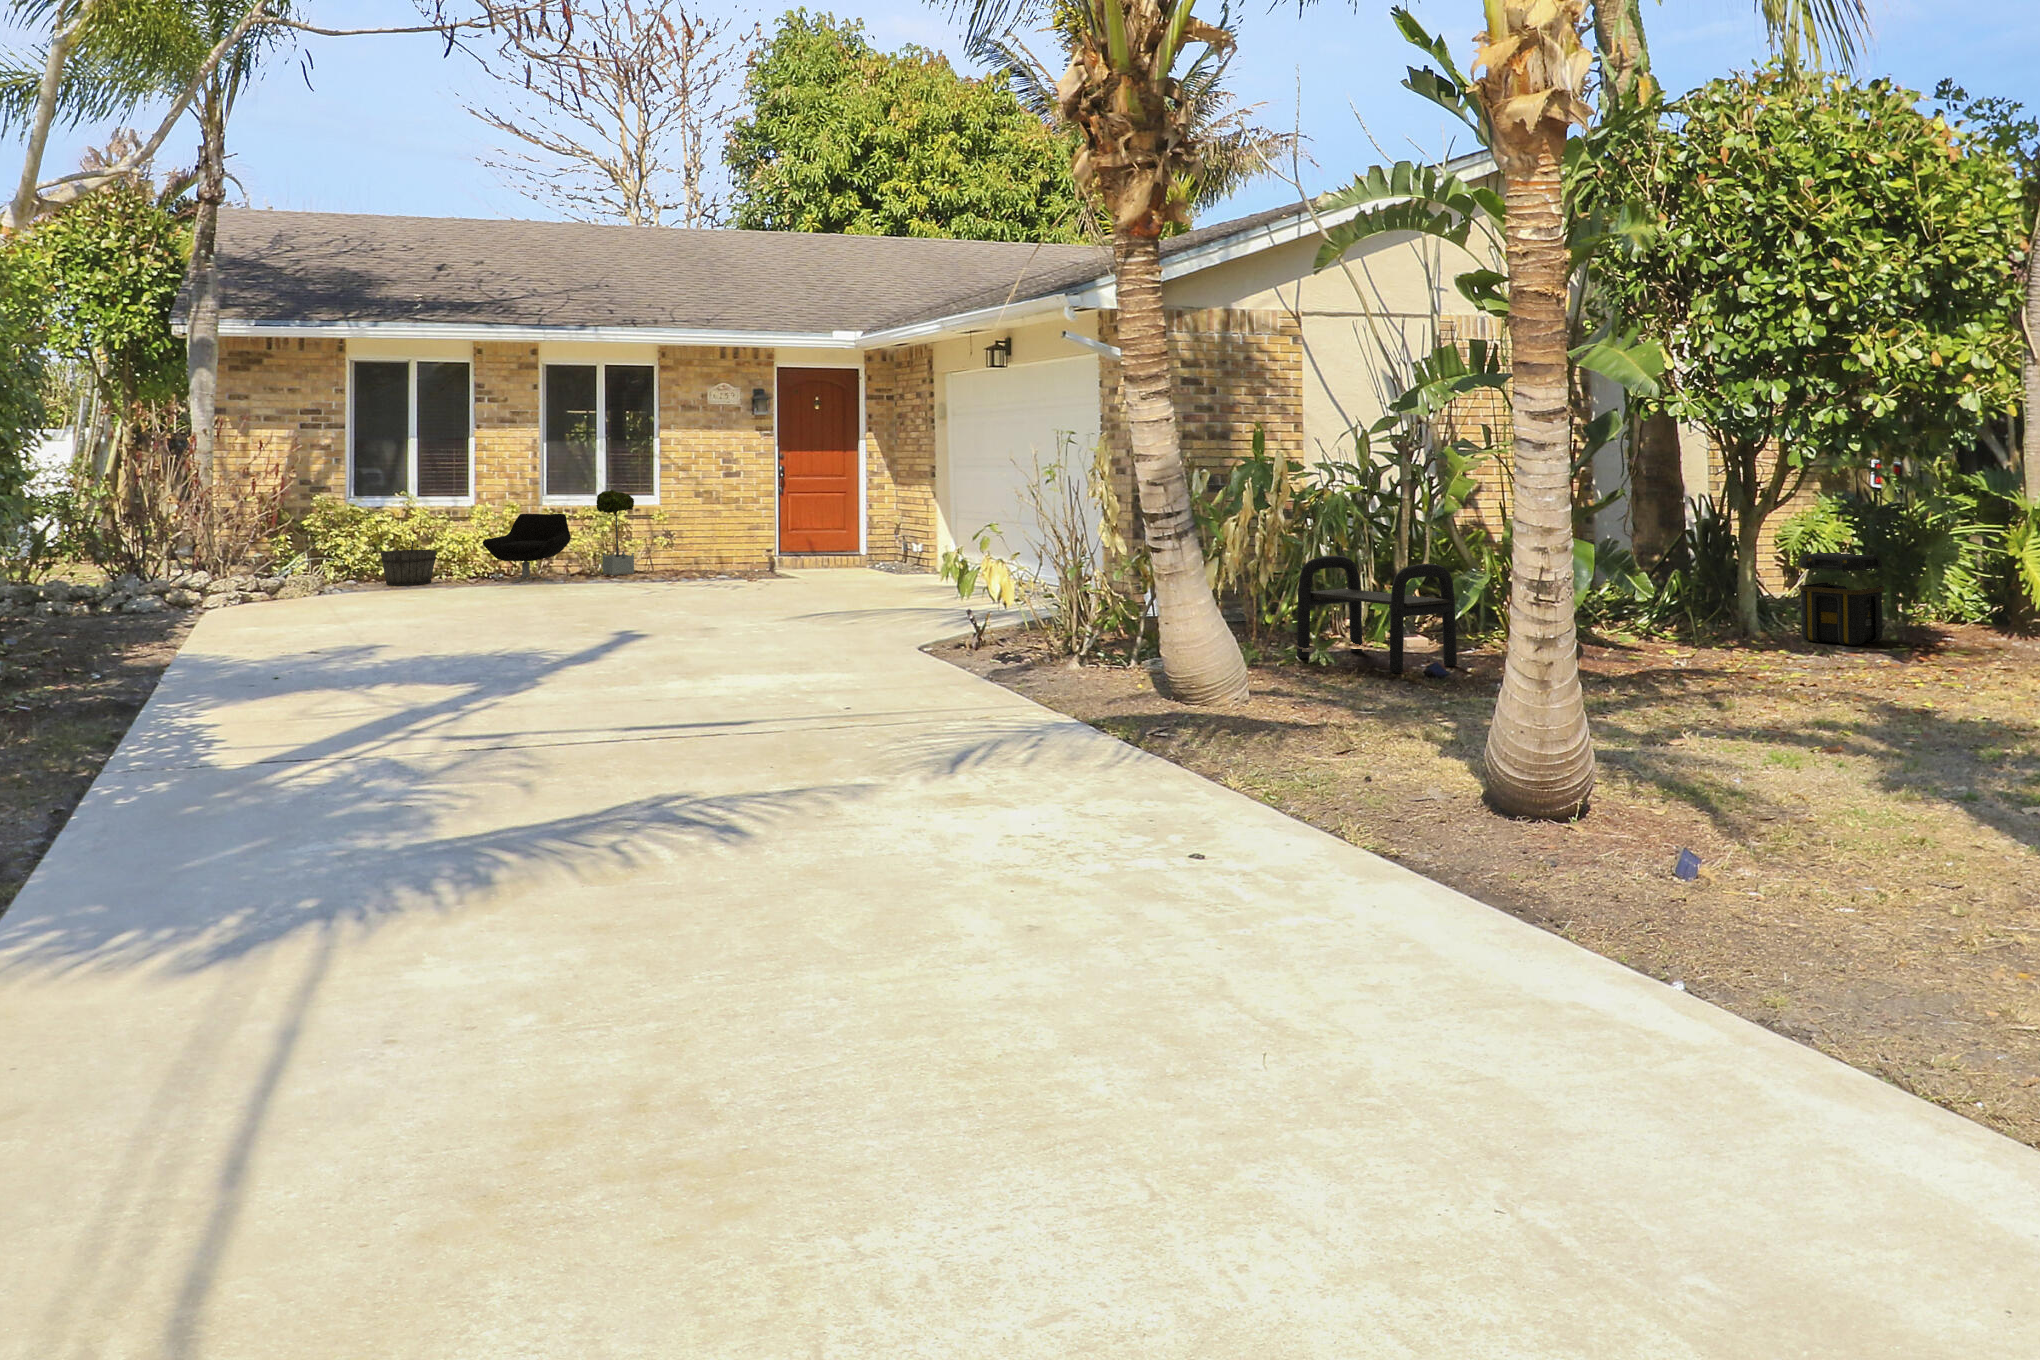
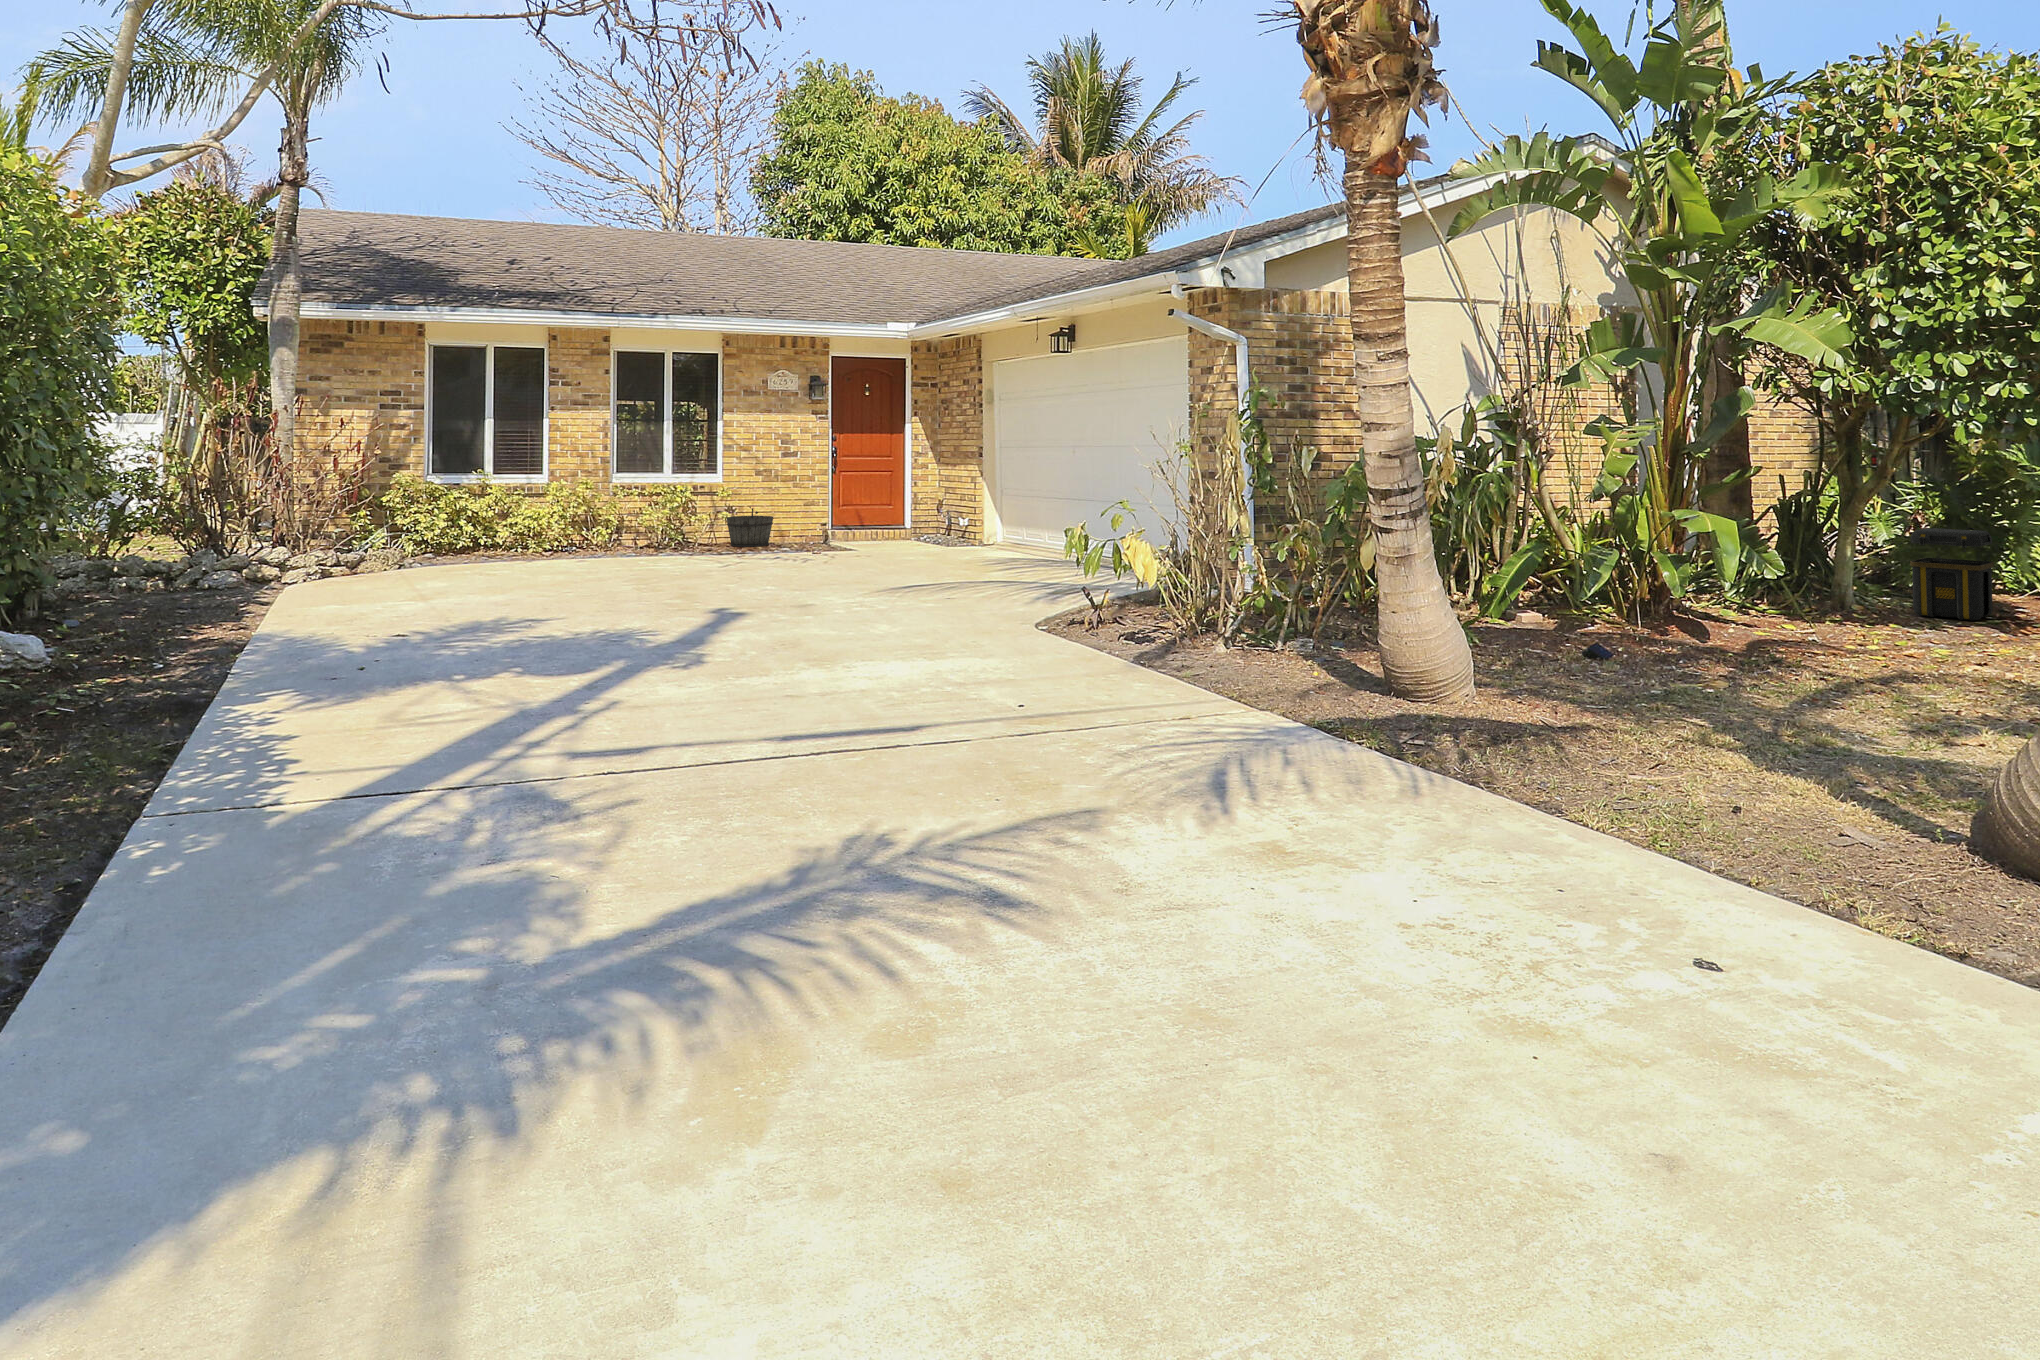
potted tree: present [596,490,634,575] -> none [670,469,706,551]
lounge chair: present [482,514,571,583] -> none [562,492,646,559]
wooden bucket: present [381,539,437,586] -> present [727,507,773,547]
bench: present [1297,556,1457,673] -> none [1448,533,1623,655]

